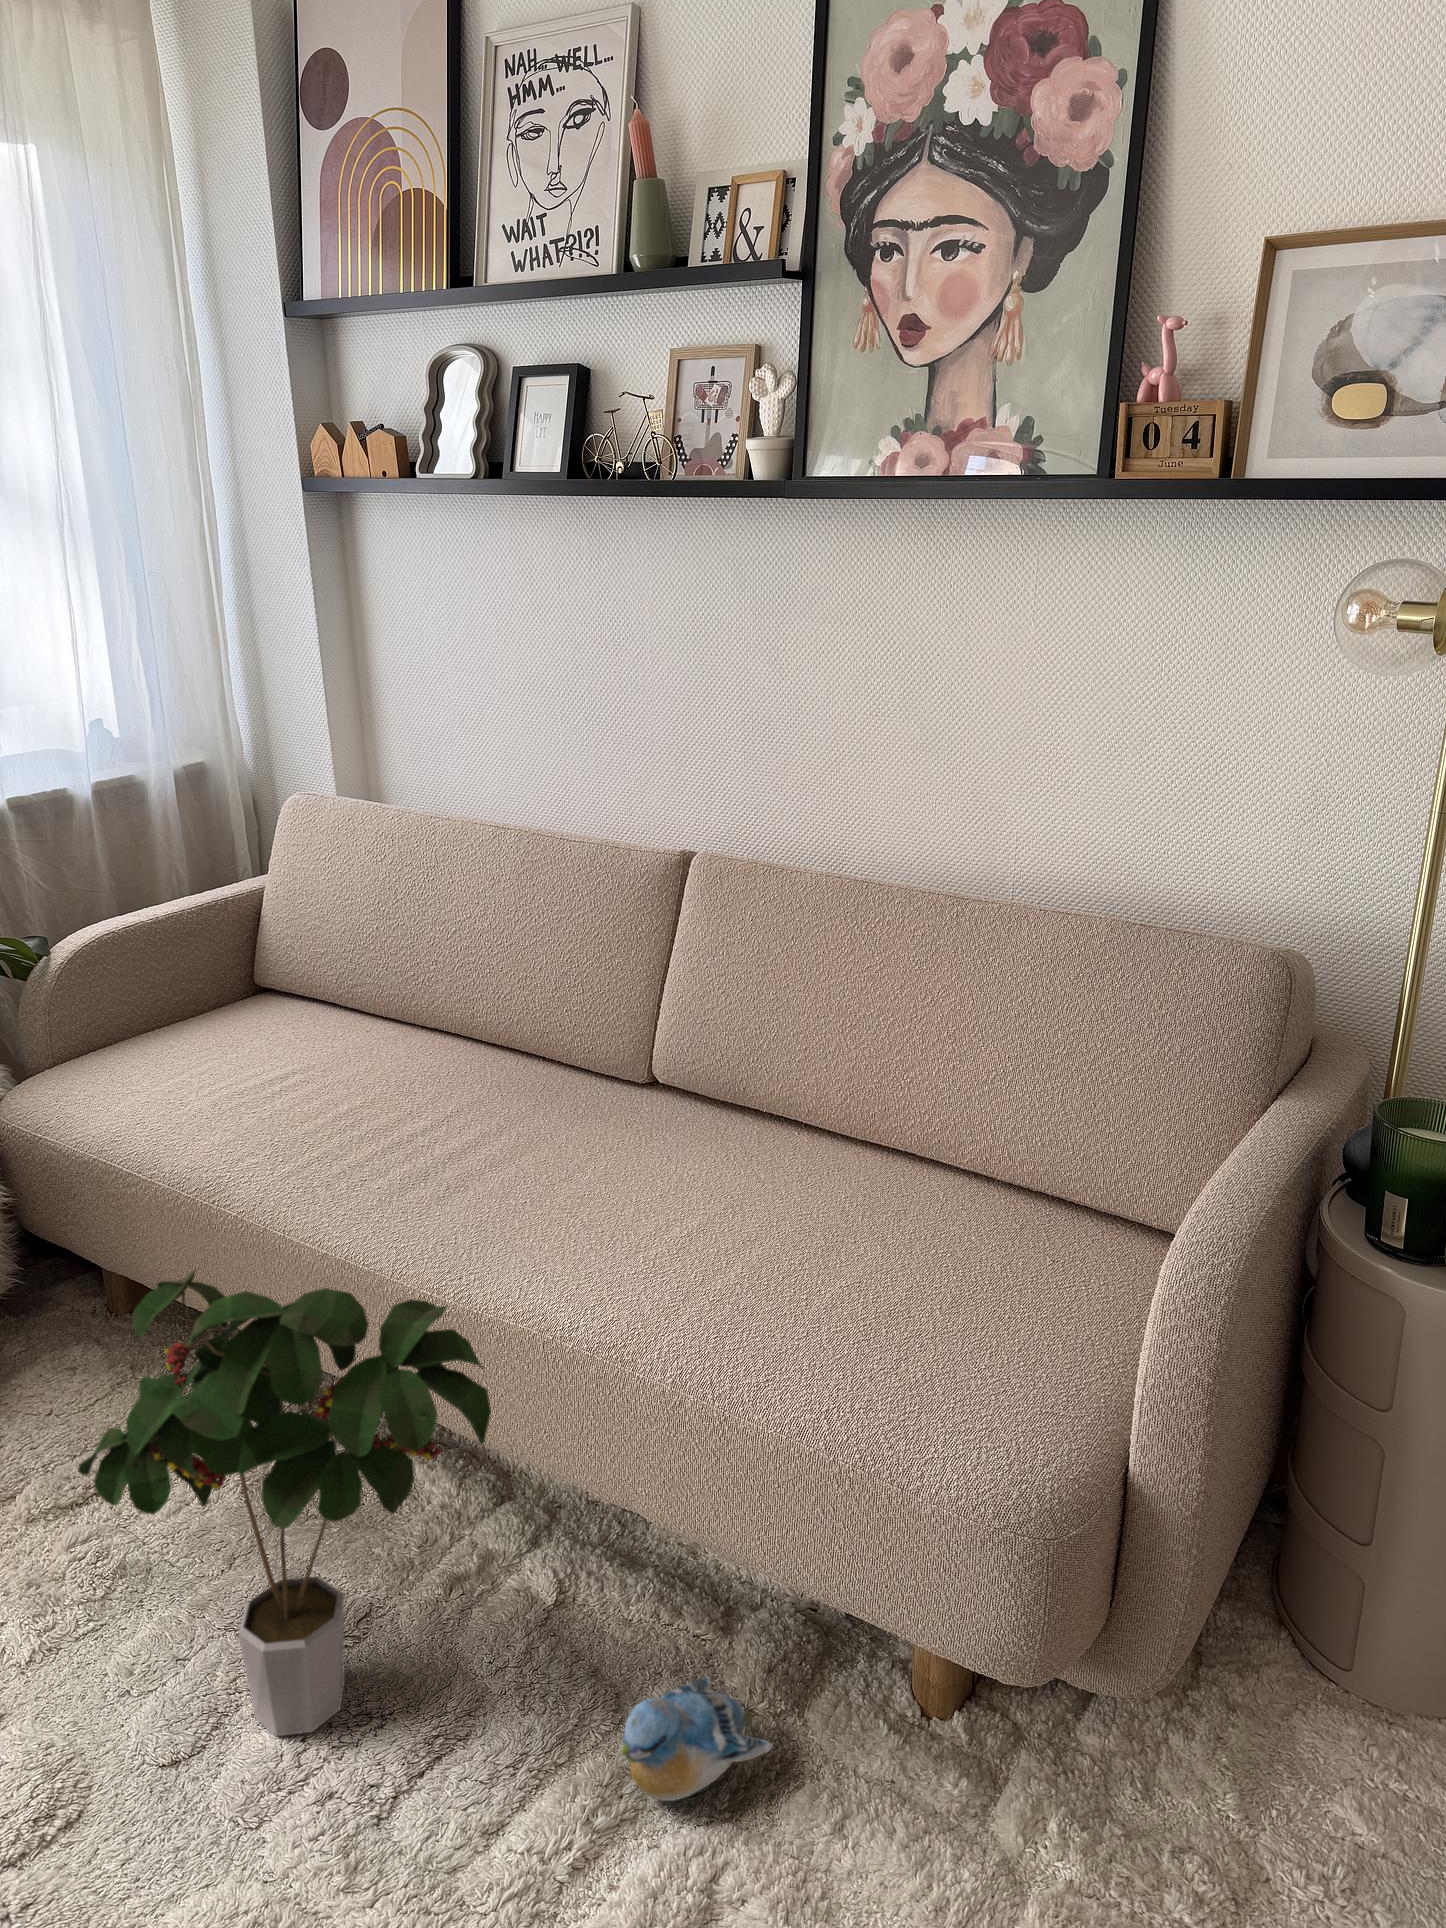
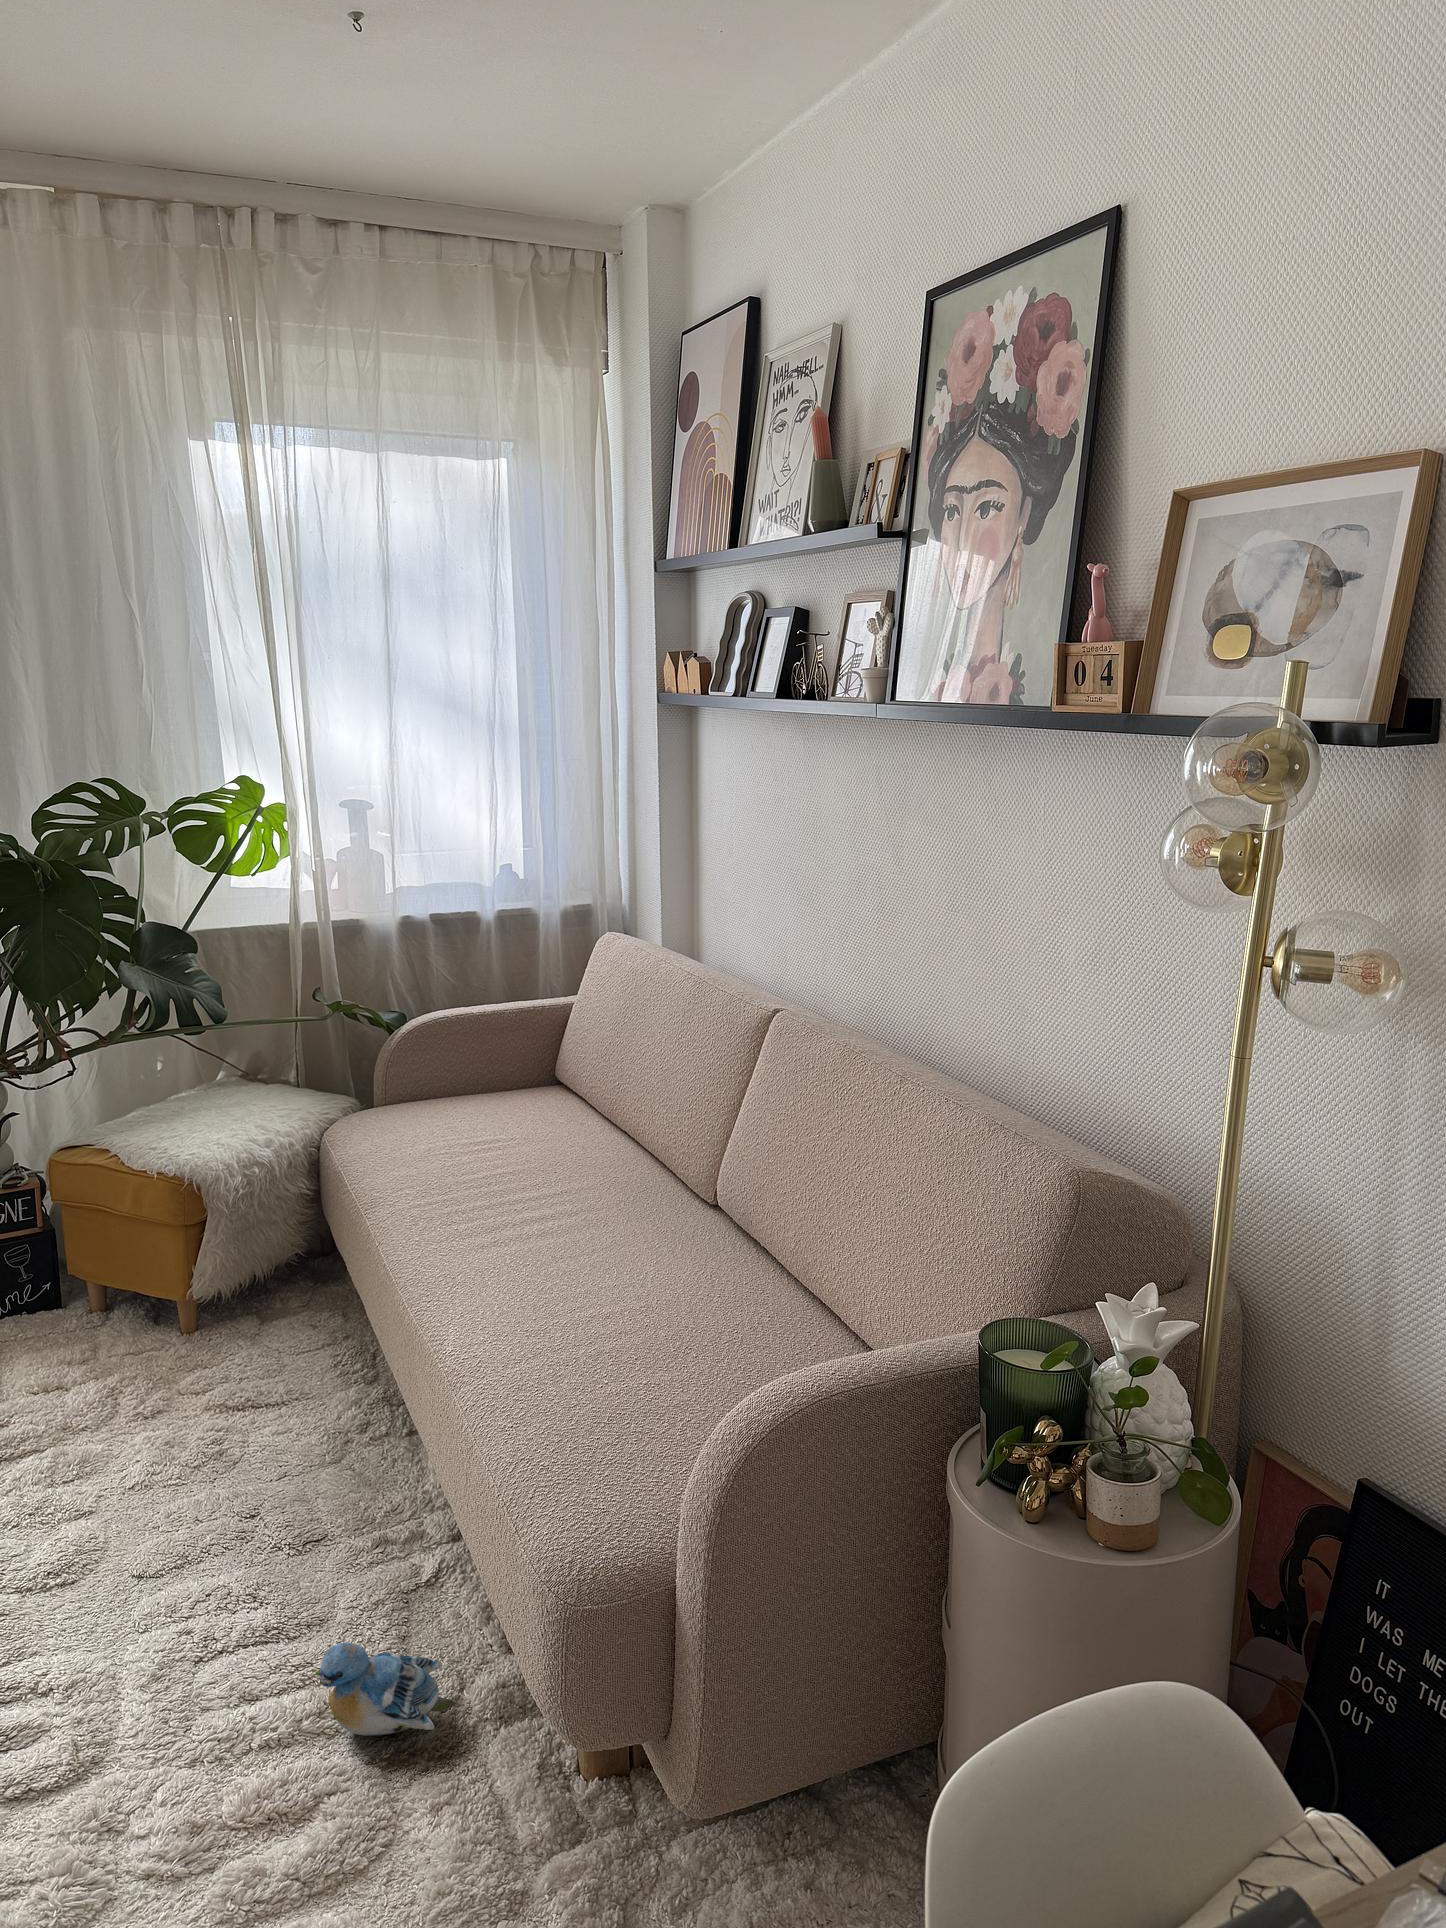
potted plant: present [78,1270,491,1736] -> none [149,1237,334,1593]

